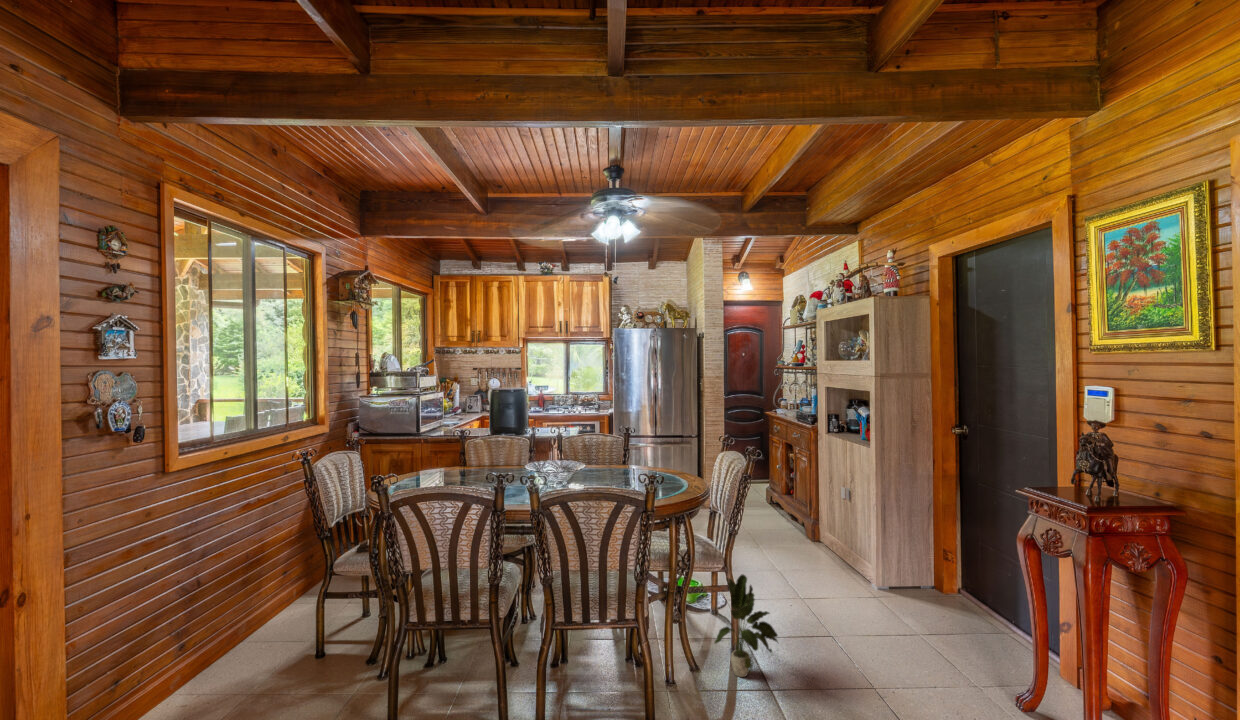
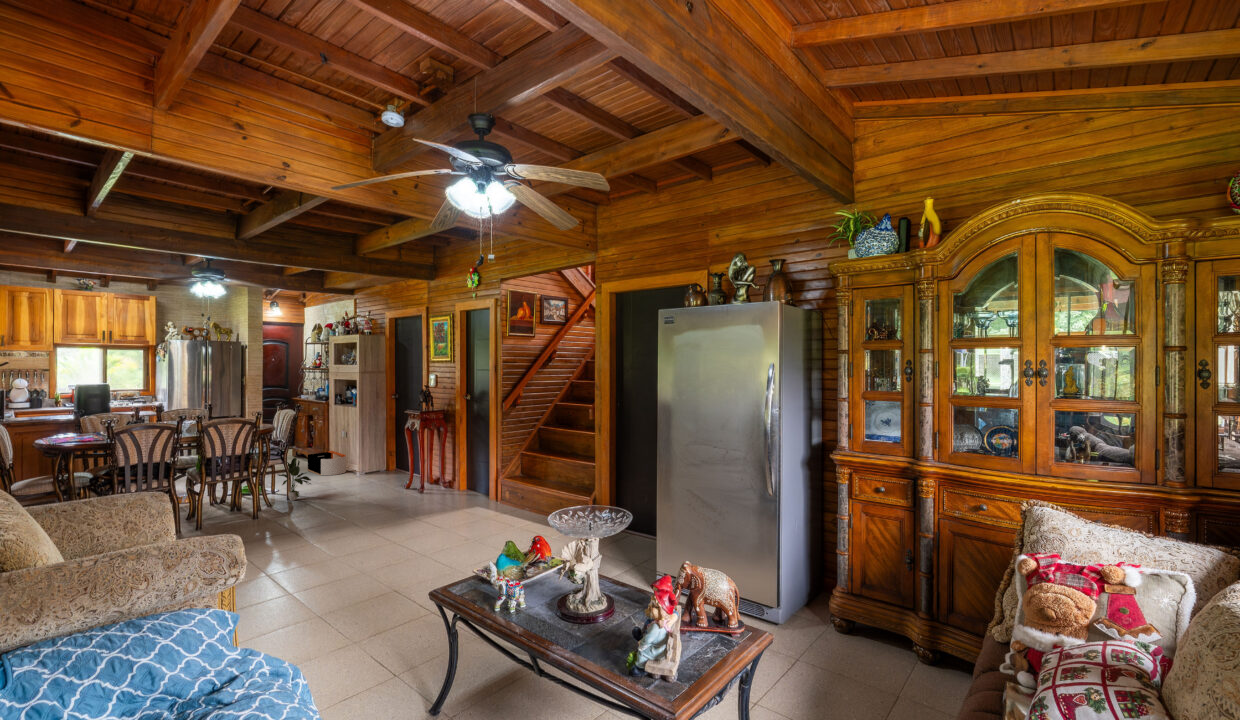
storage bin: none [782,521,851,581] -> present [308,451,346,476]

